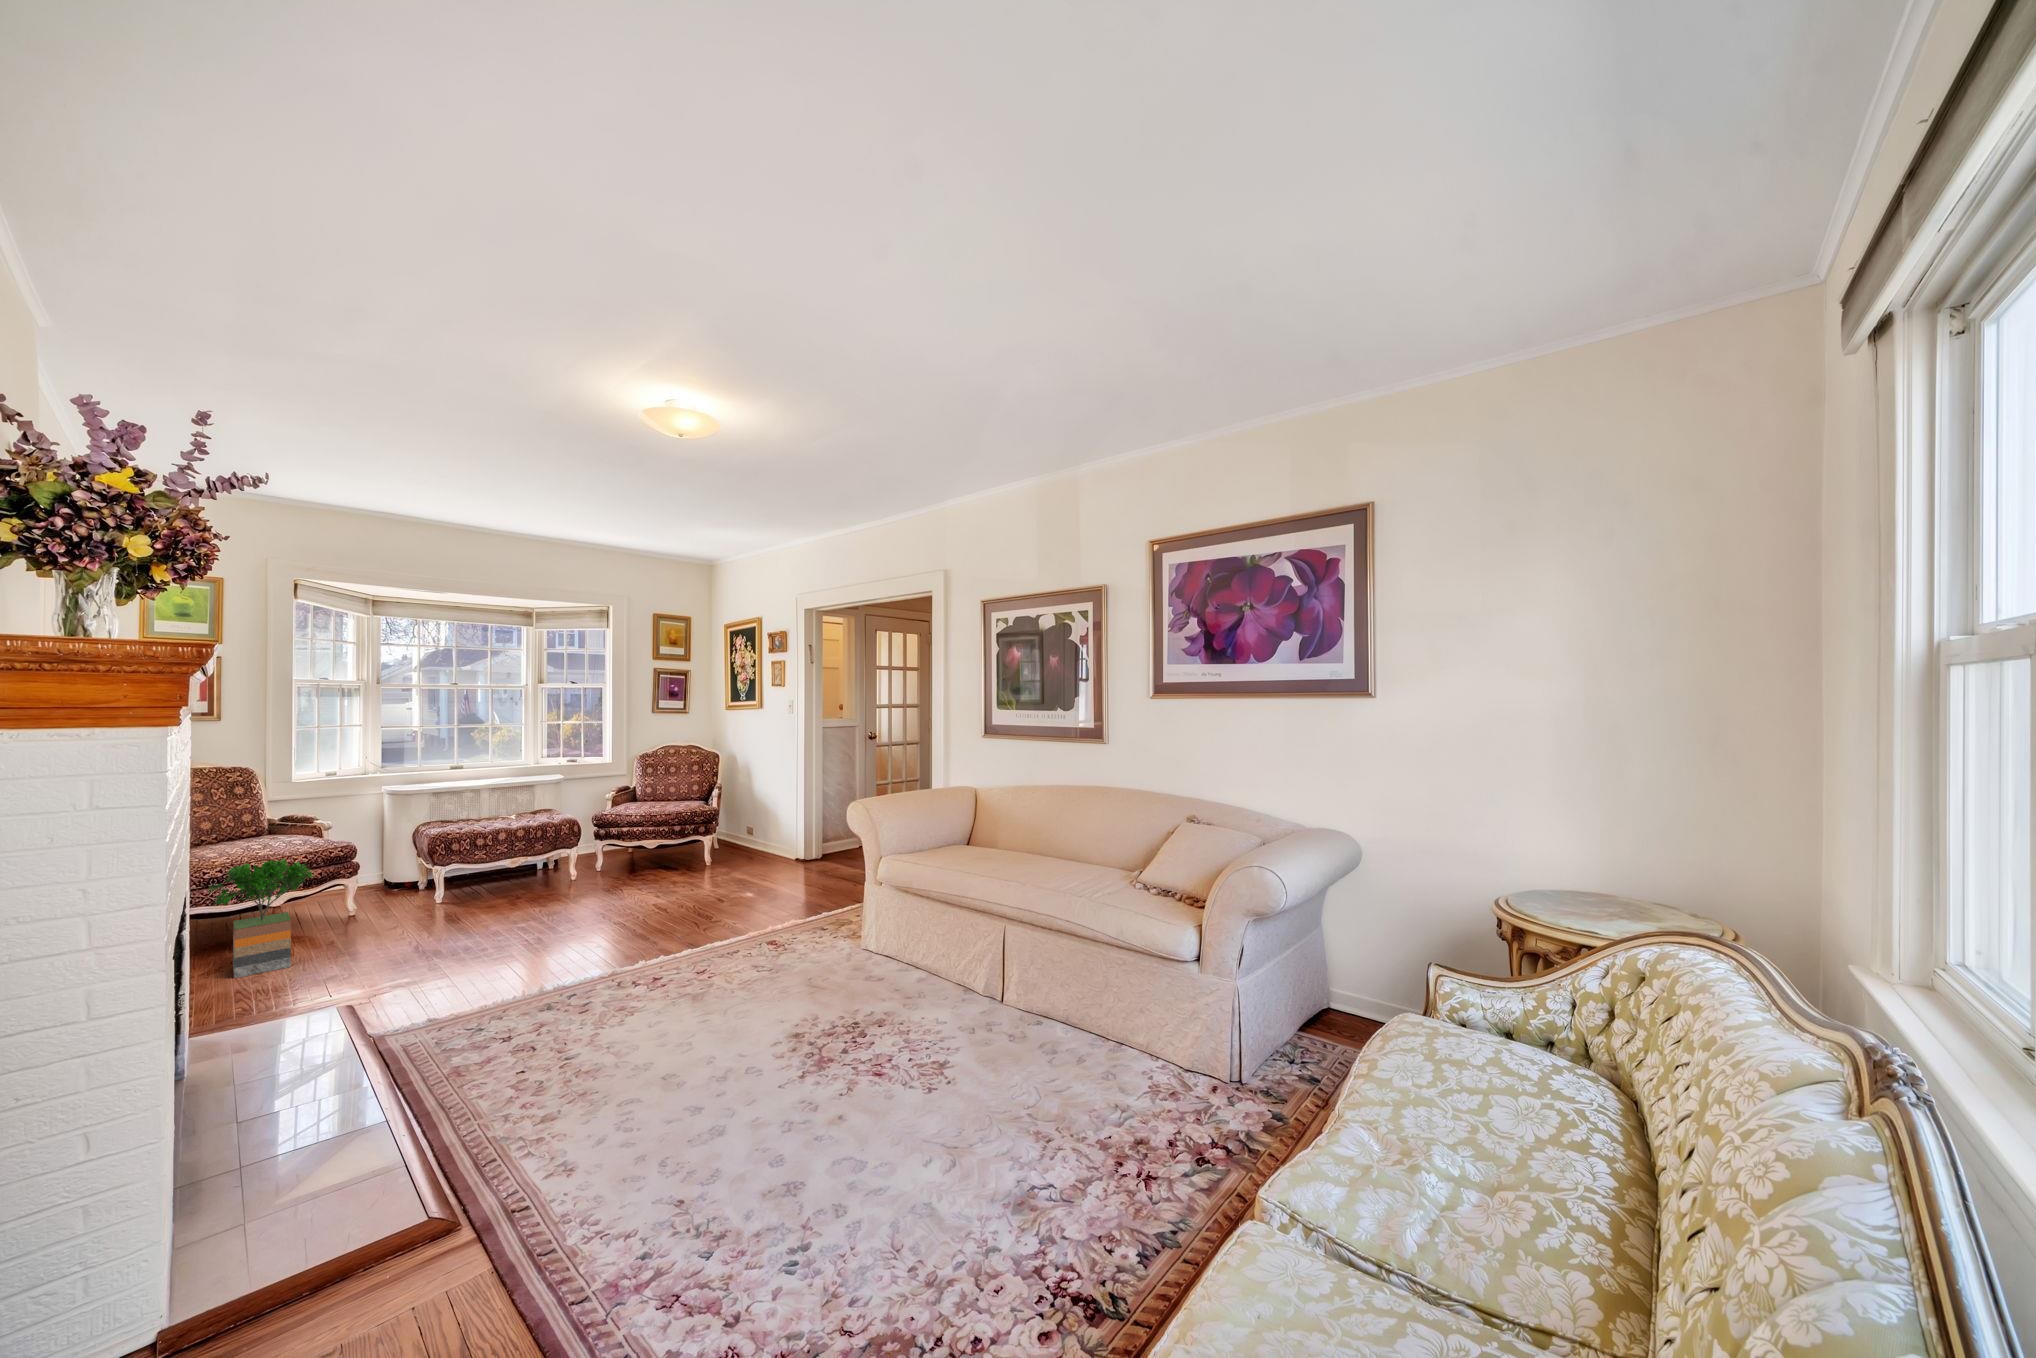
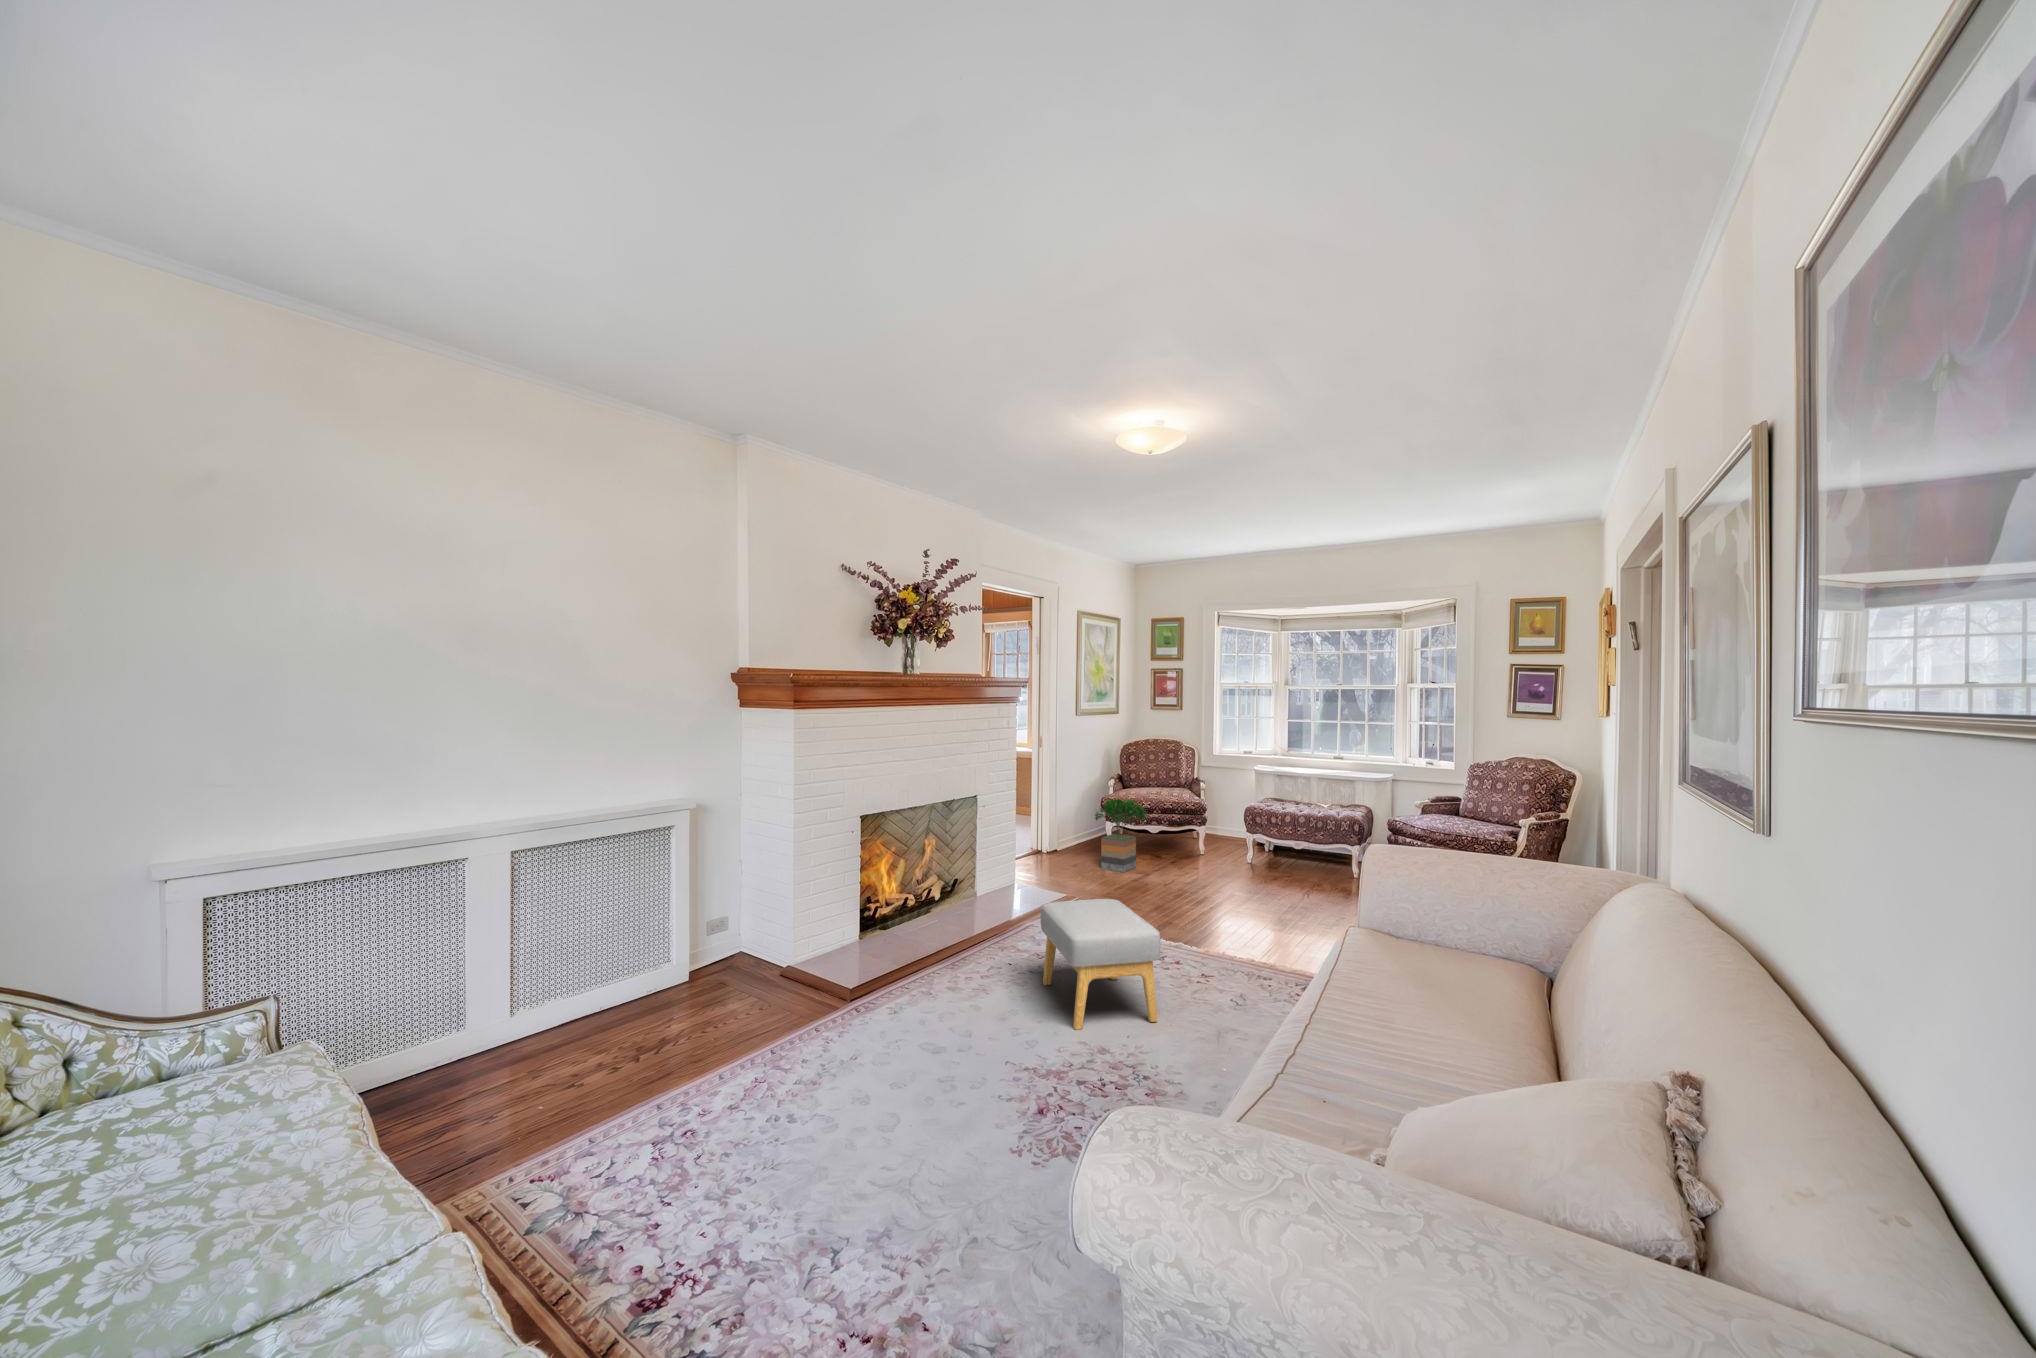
footstool: none [599,926,765,1058] -> present [1041,899,1161,1030]

